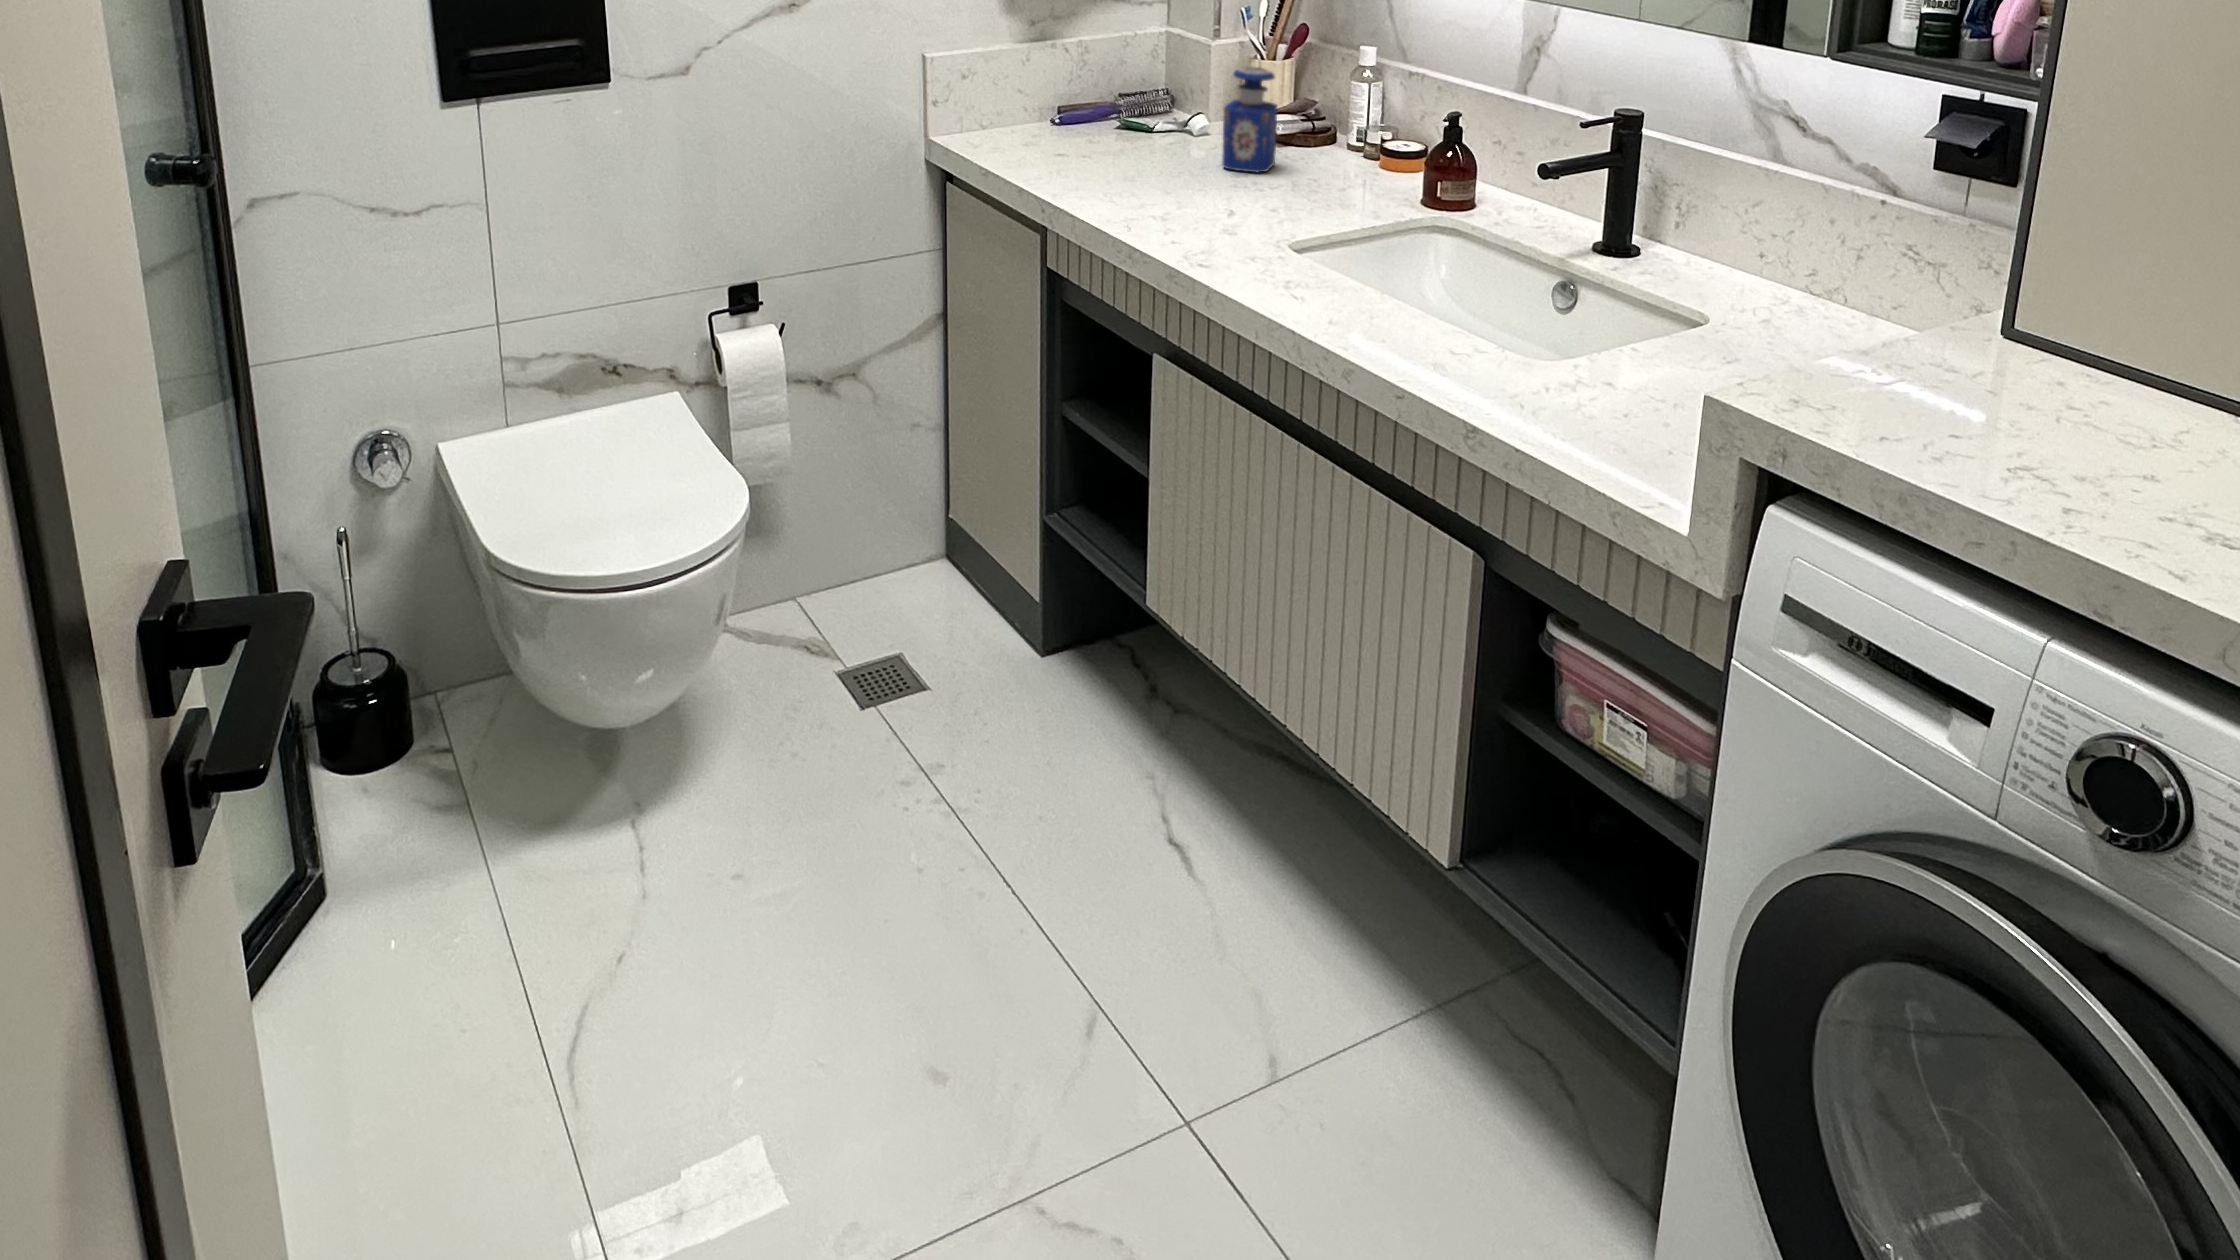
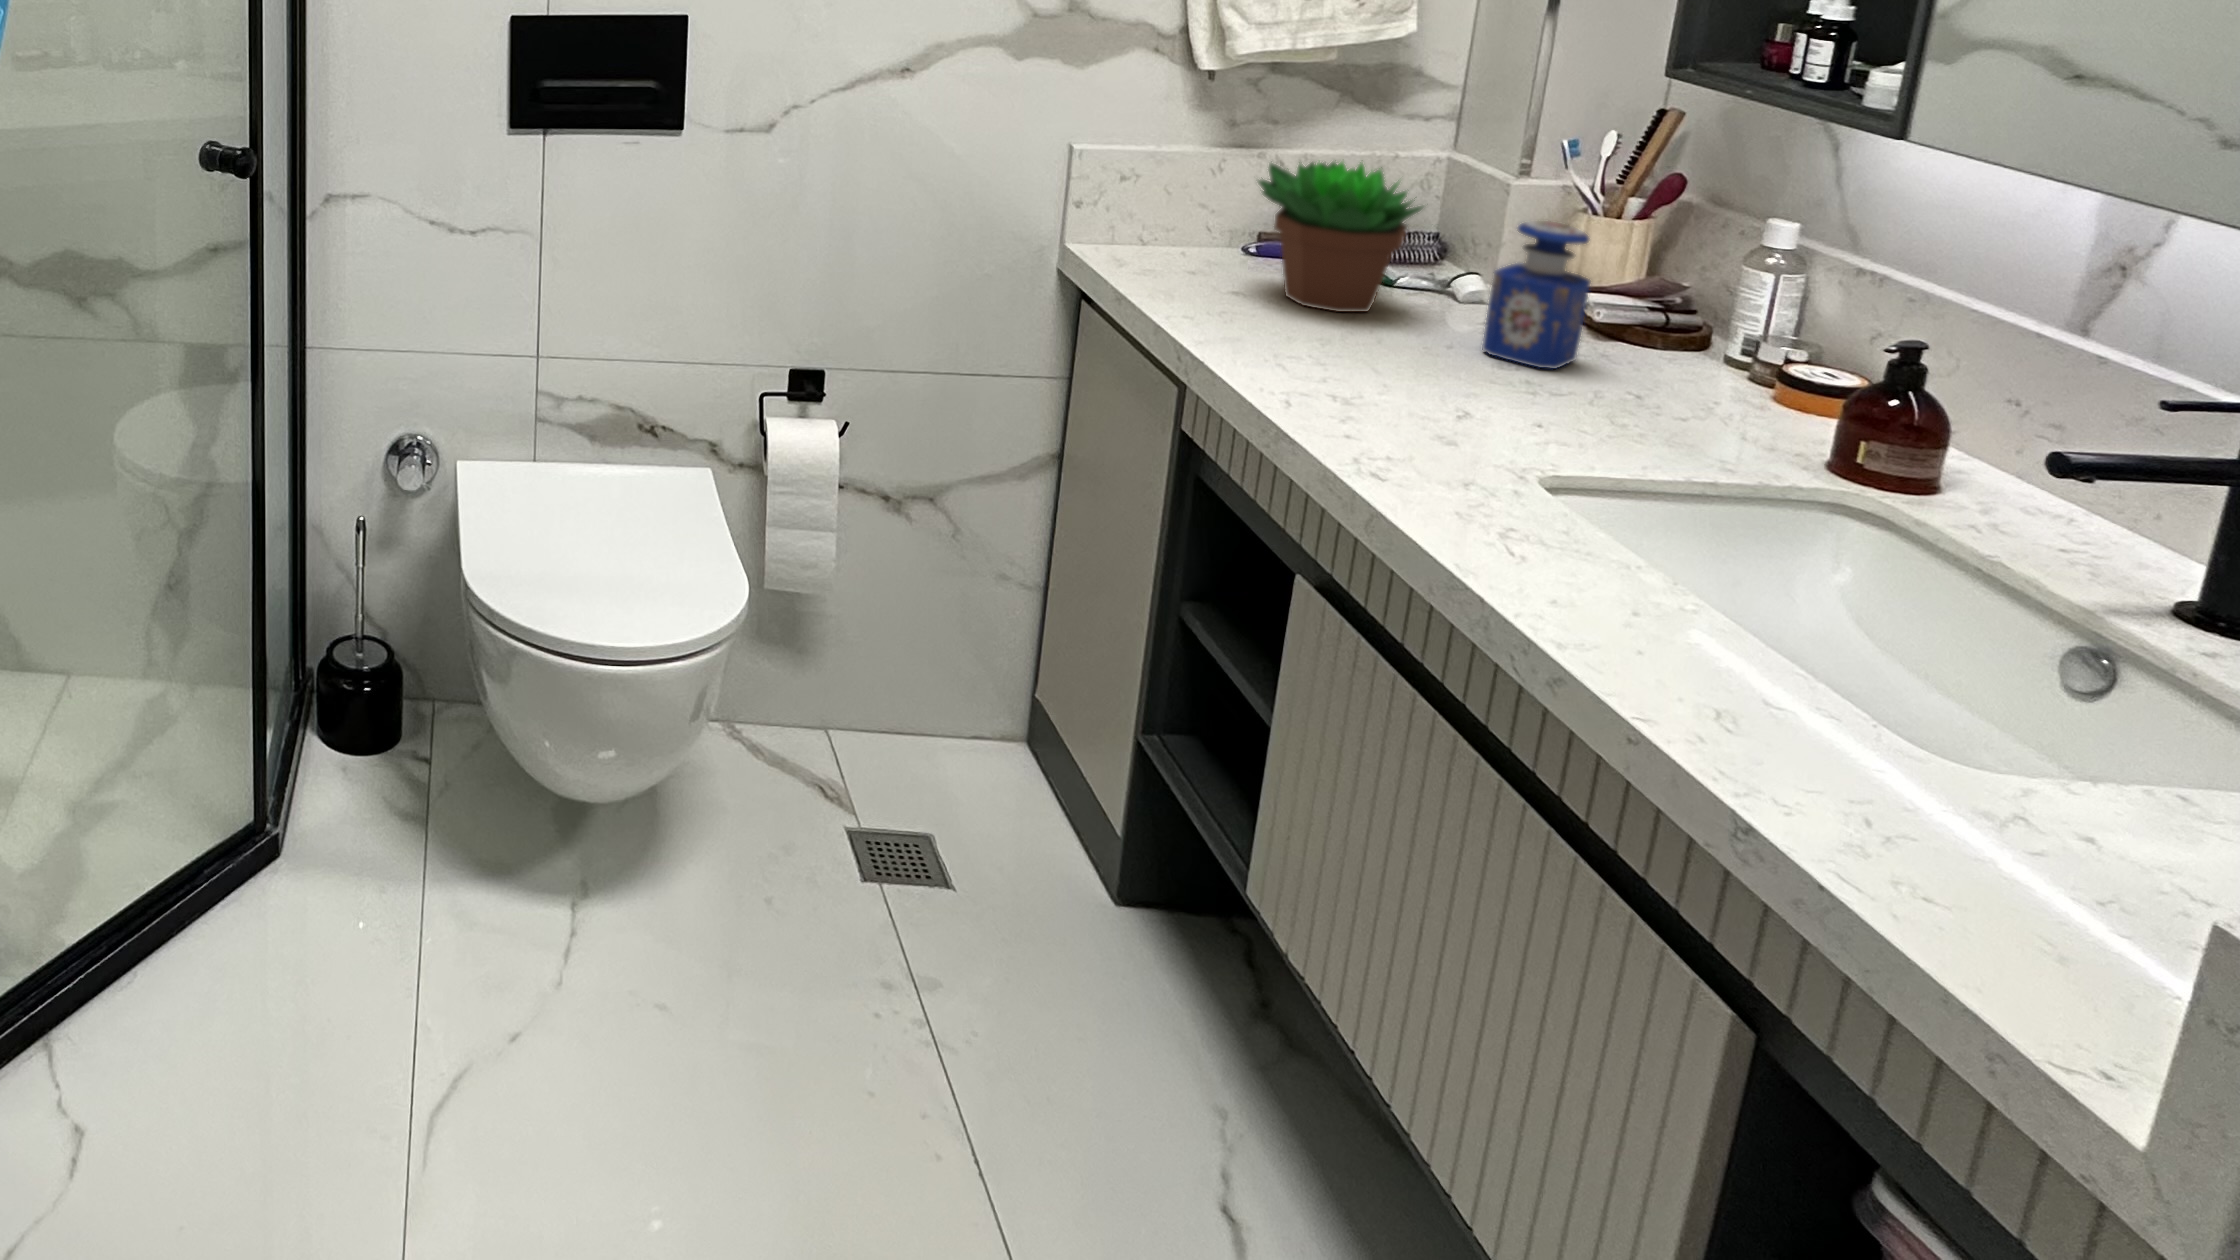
succulent plant: none [1063,38,1173,157] -> present [1258,162,1423,312]

